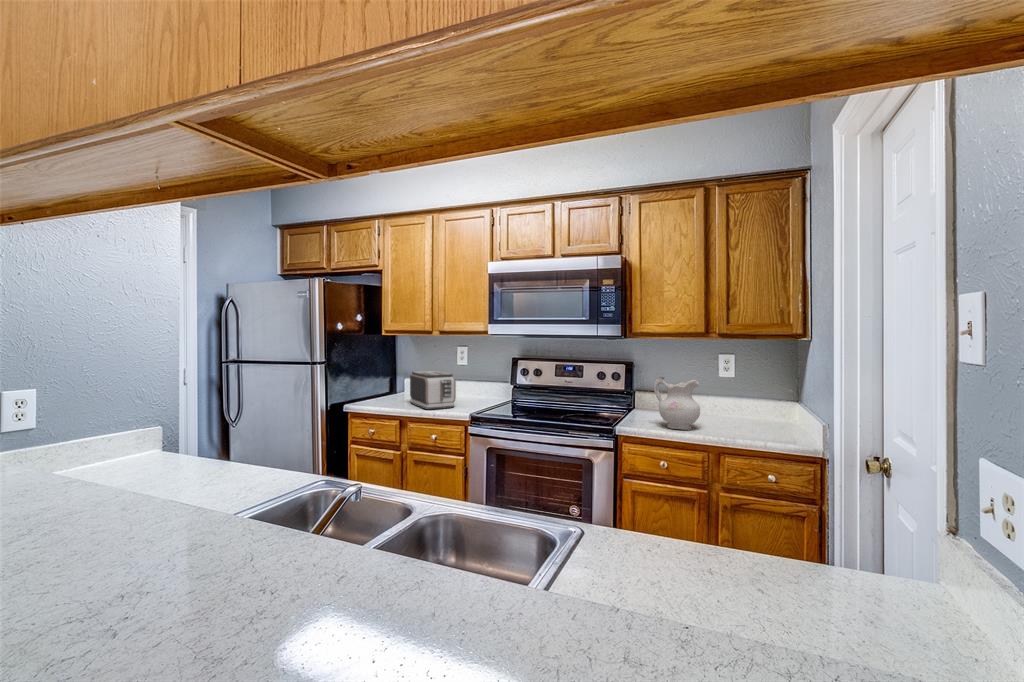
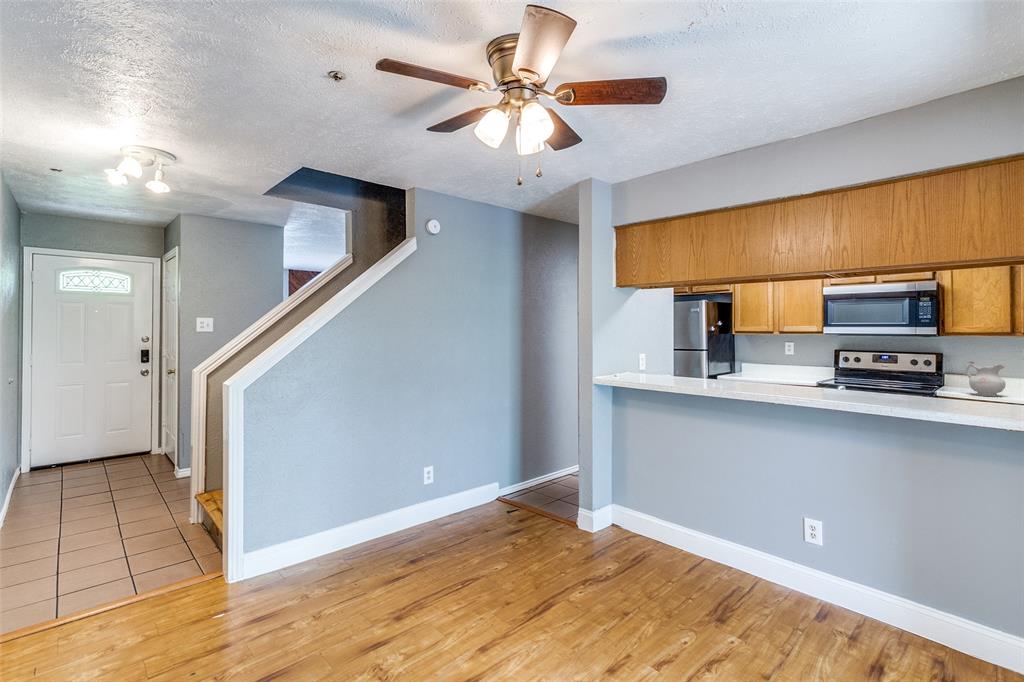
toaster: present [410,371,456,410] -> none [757,358,795,382]

